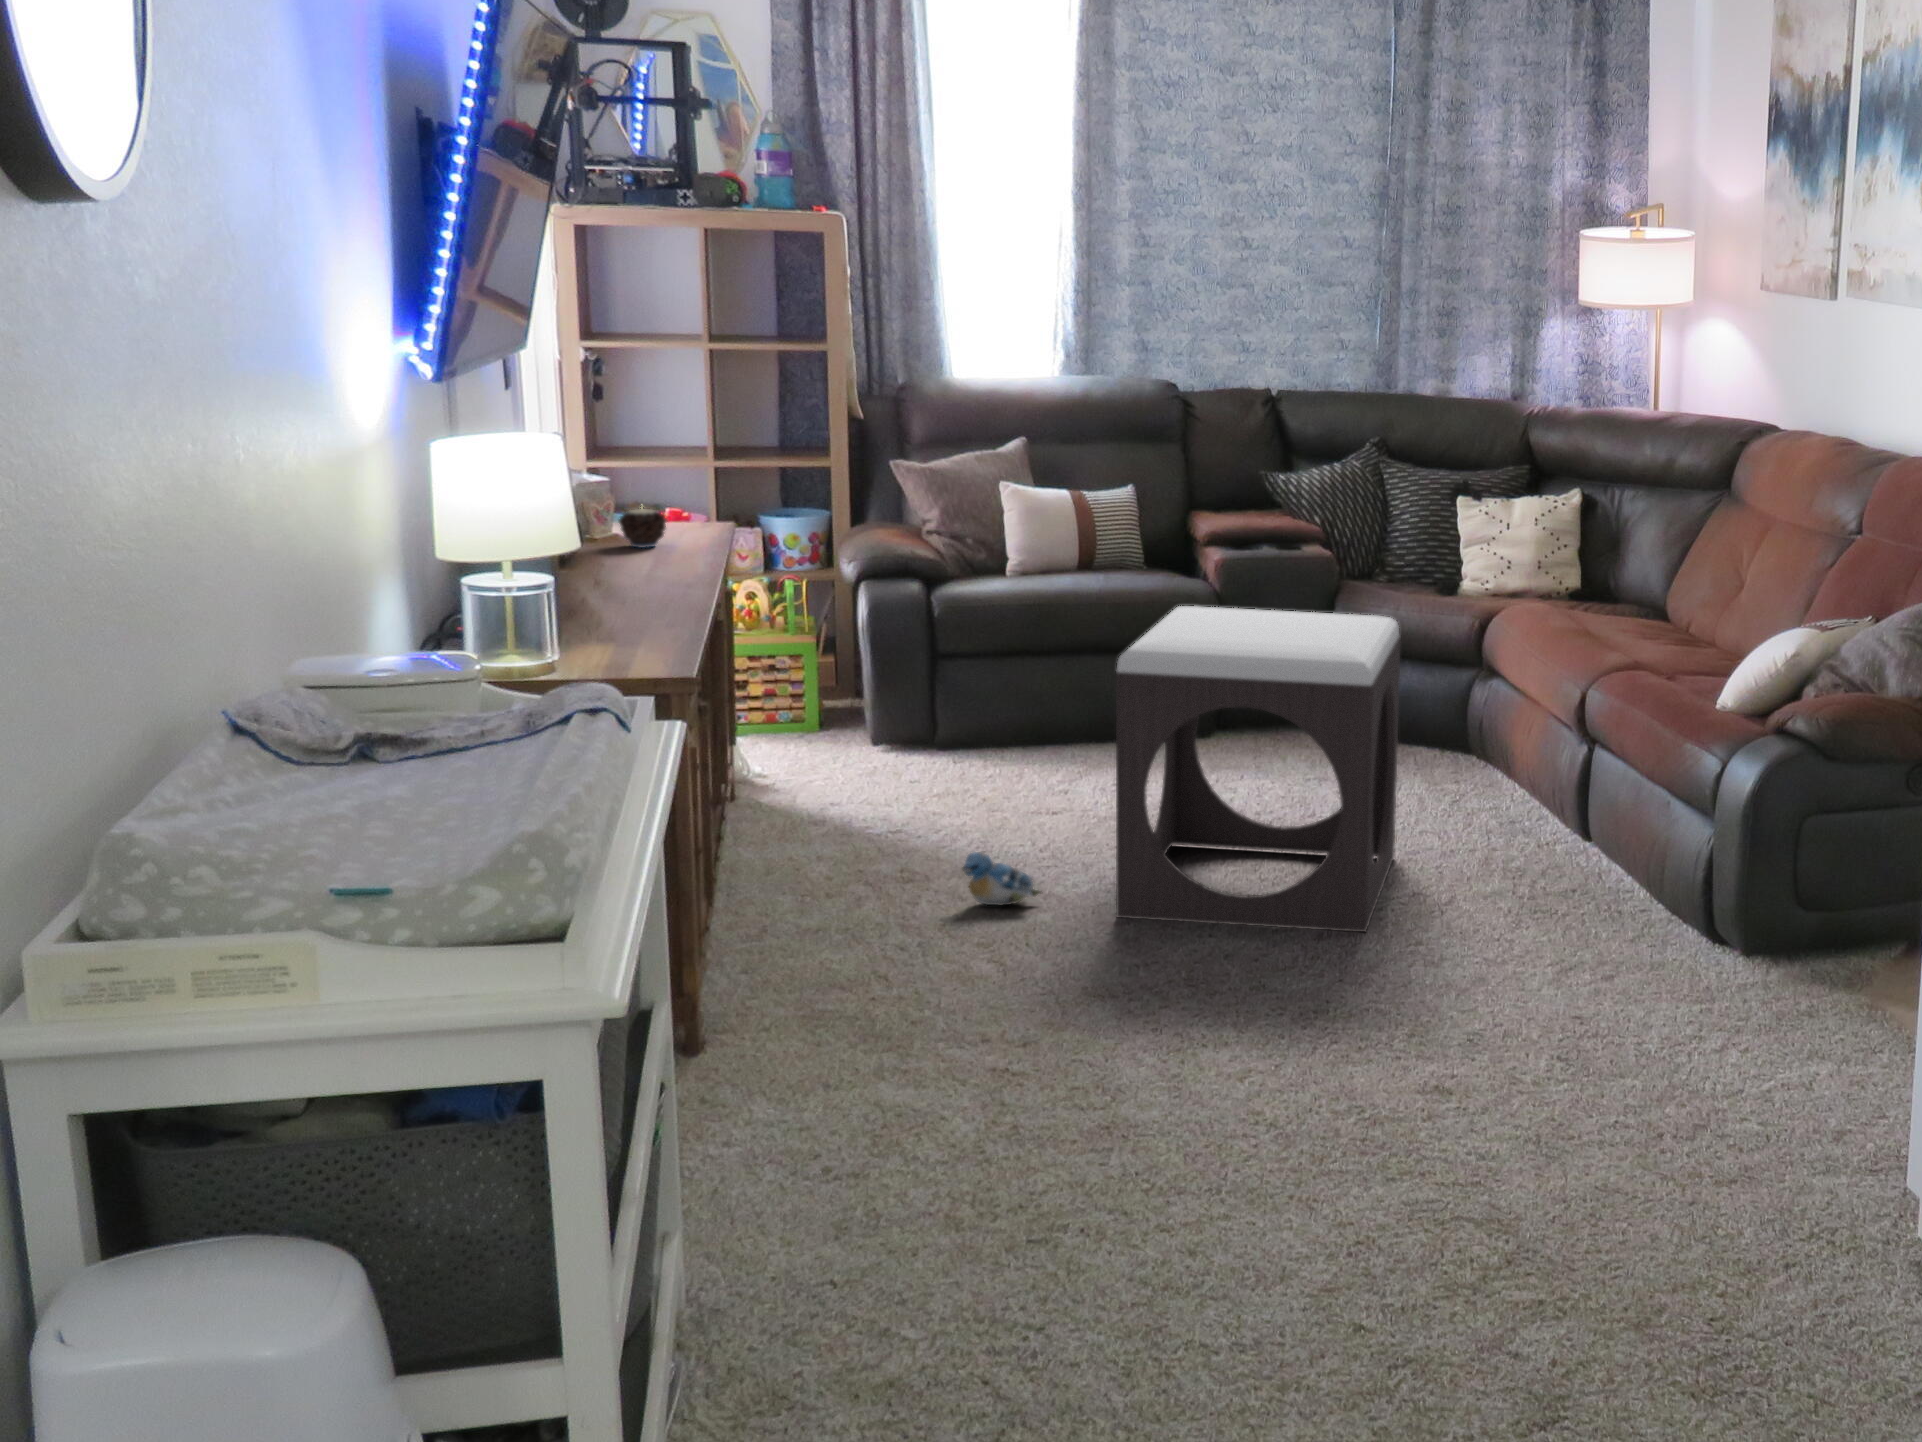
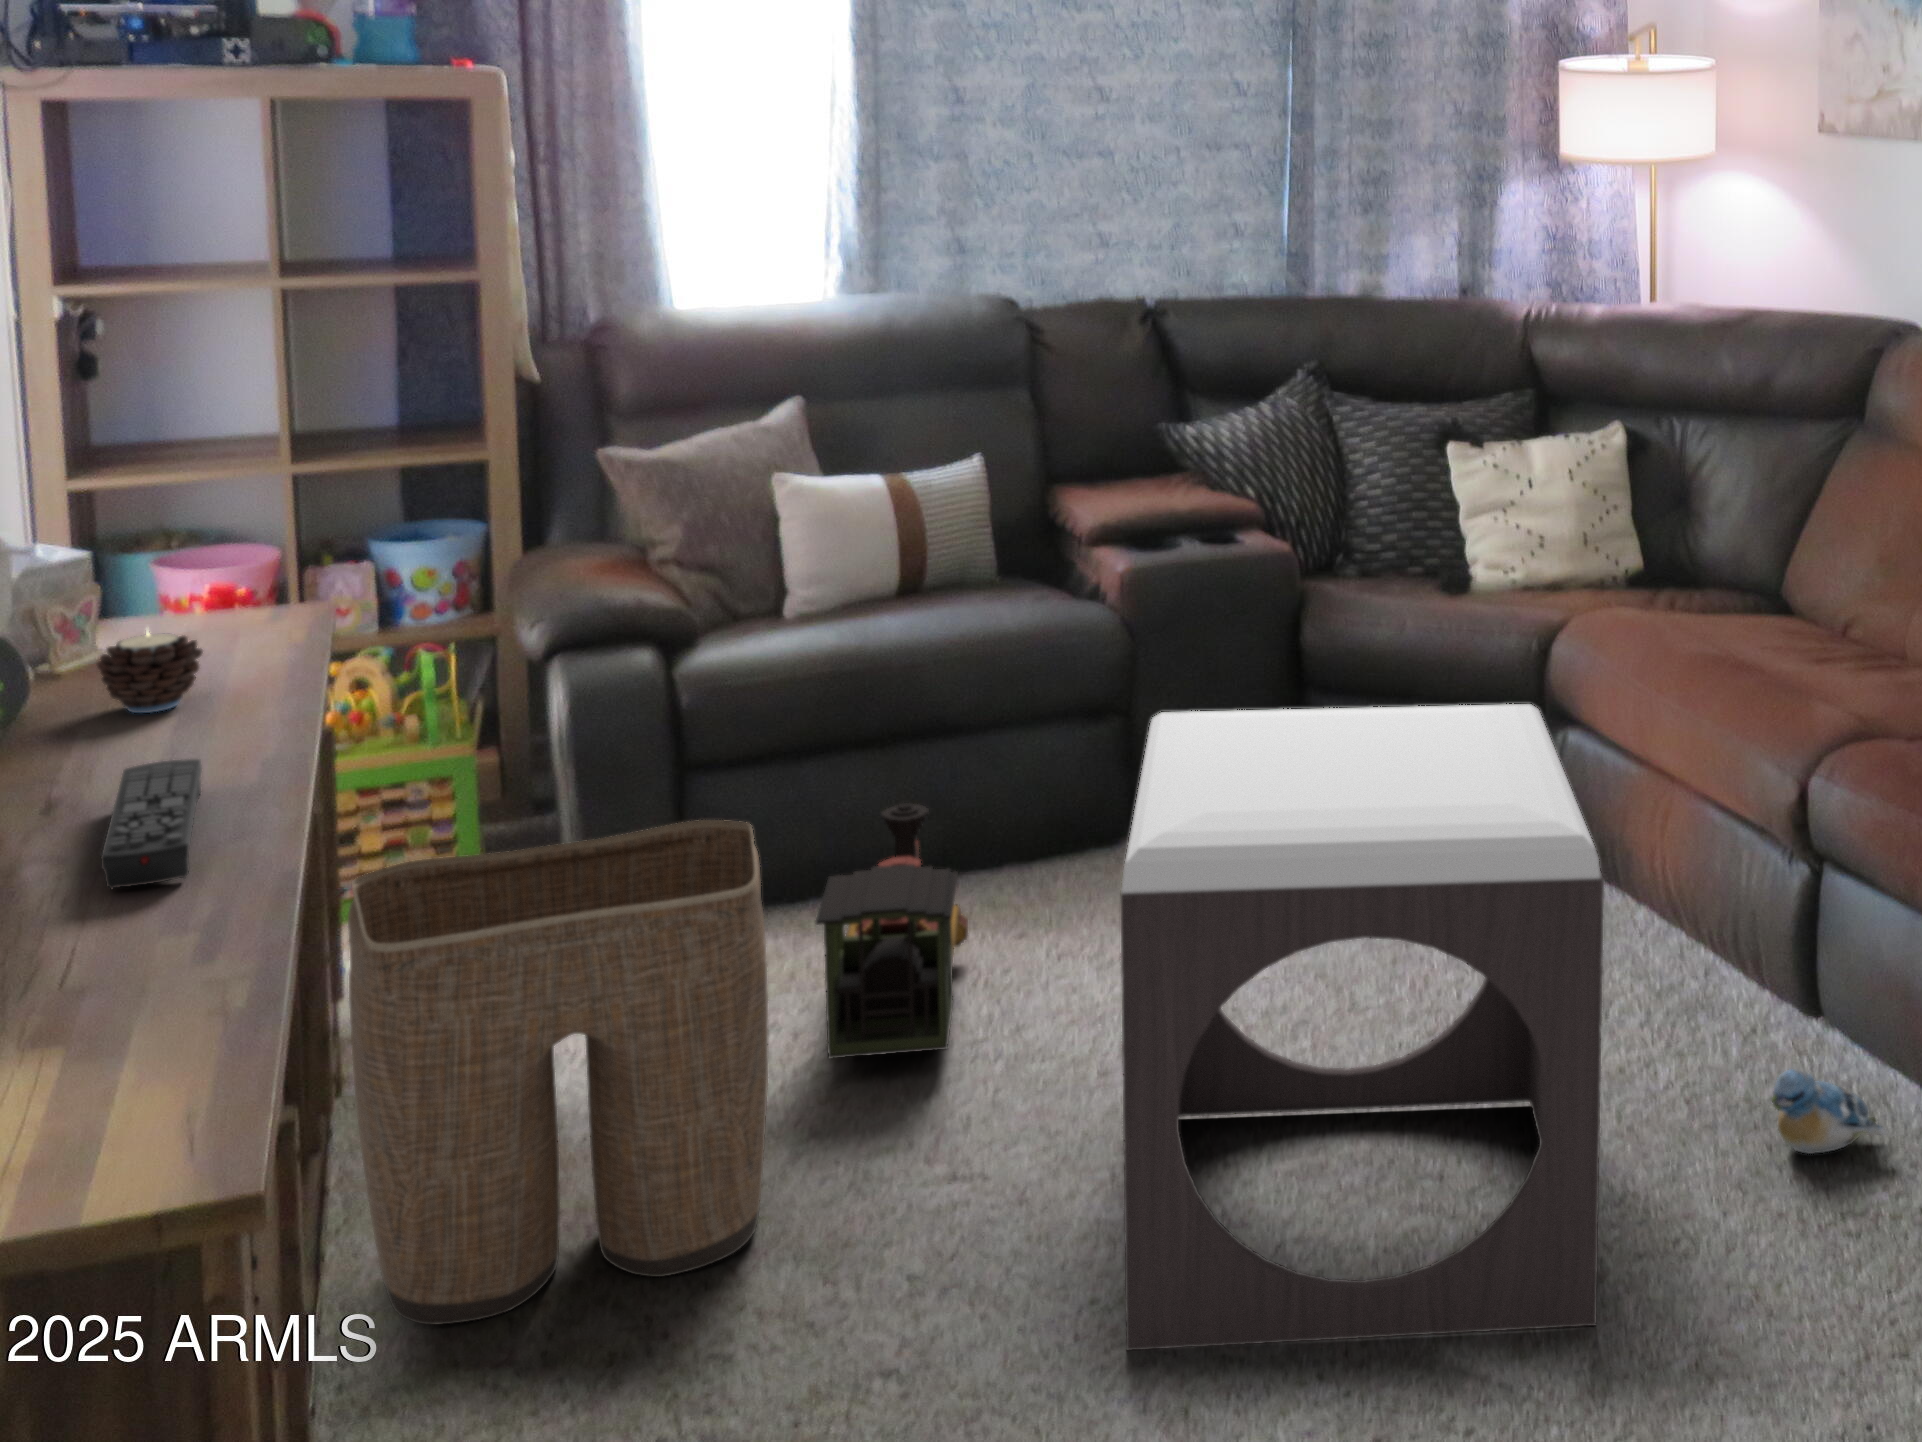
remote control: none [627,556,669,597] -> present [101,759,202,889]
laundry basket: none [737,643,950,878] -> present [348,820,768,1325]
toy train: none [990,677,1095,810] -> present [816,803,968,1058]
plush toy: present [962,852,1041,905] -> present [1772,1069,1886,1154]

